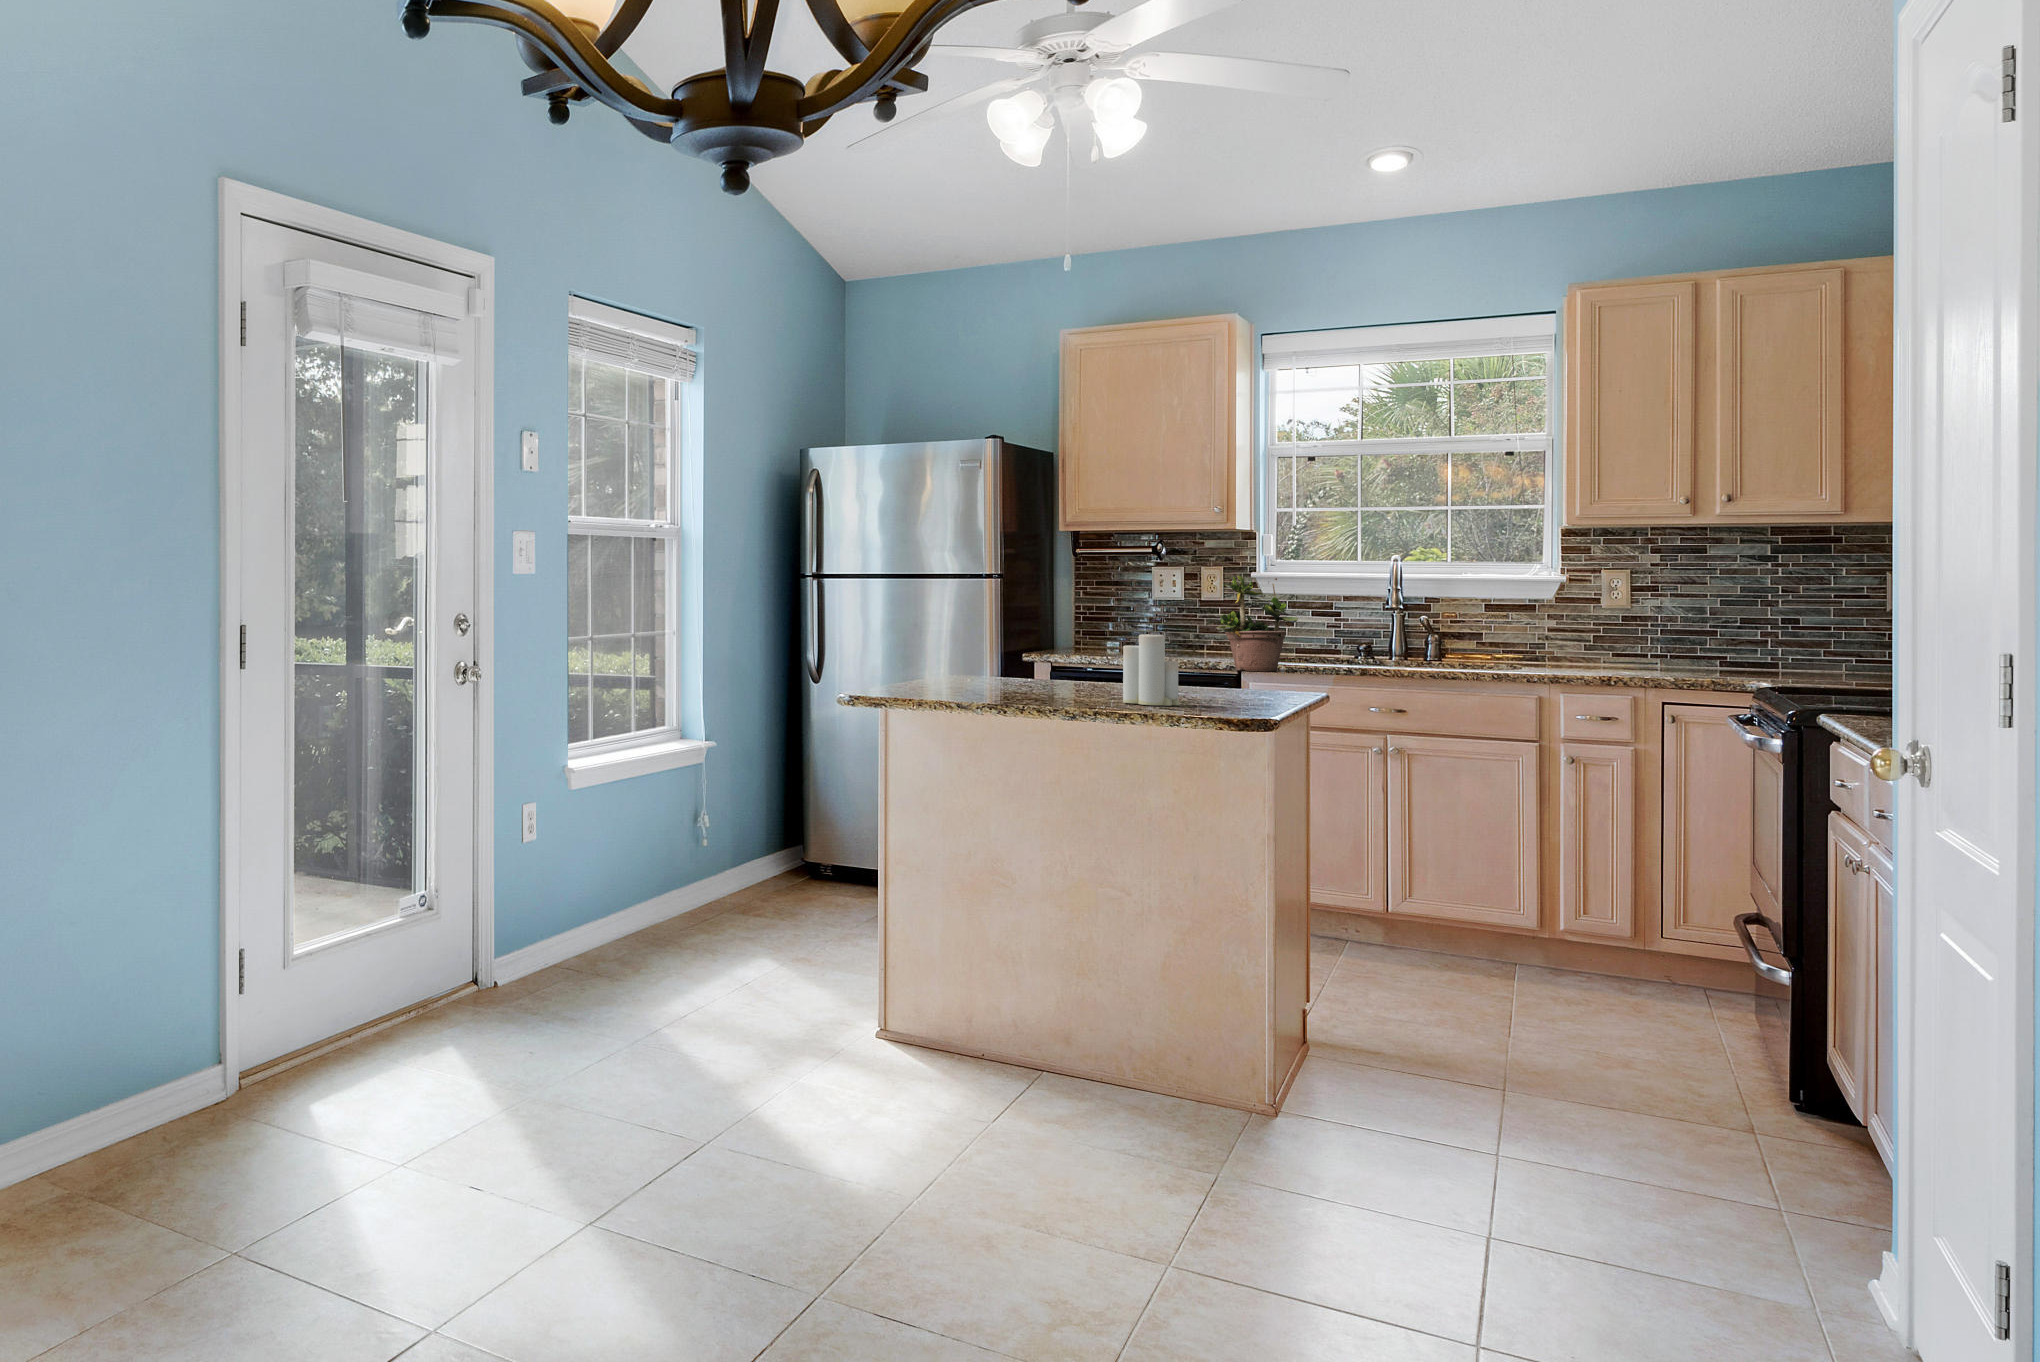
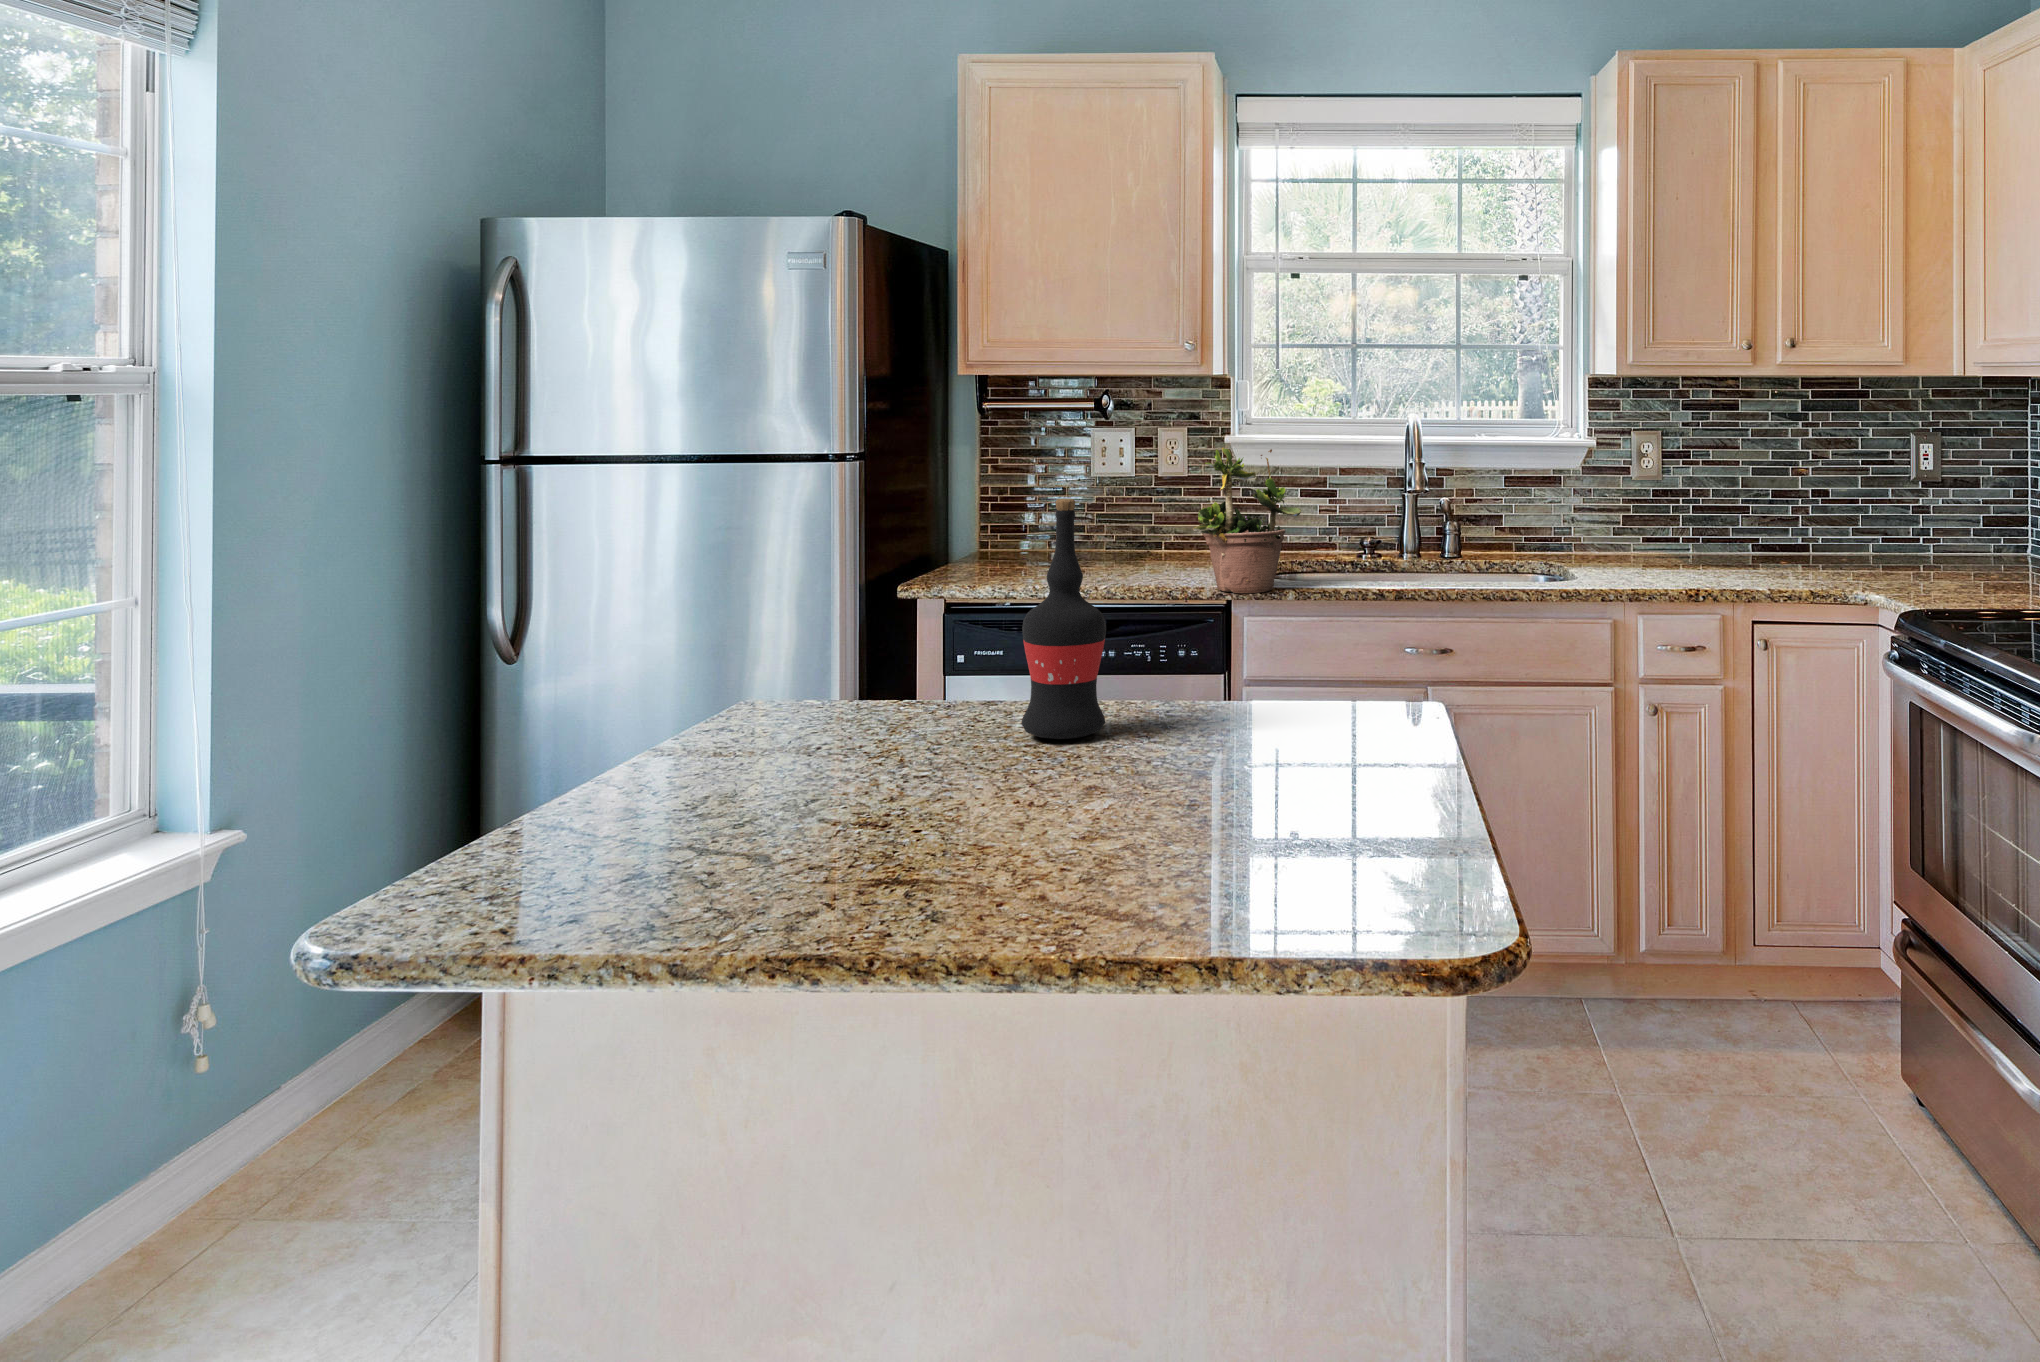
wine bottle: none [1086,577,1128,689] -> present [1022,499,1106,739]
candle: present [1123,634,1180,706] -> none [1132,673,1271,886]

